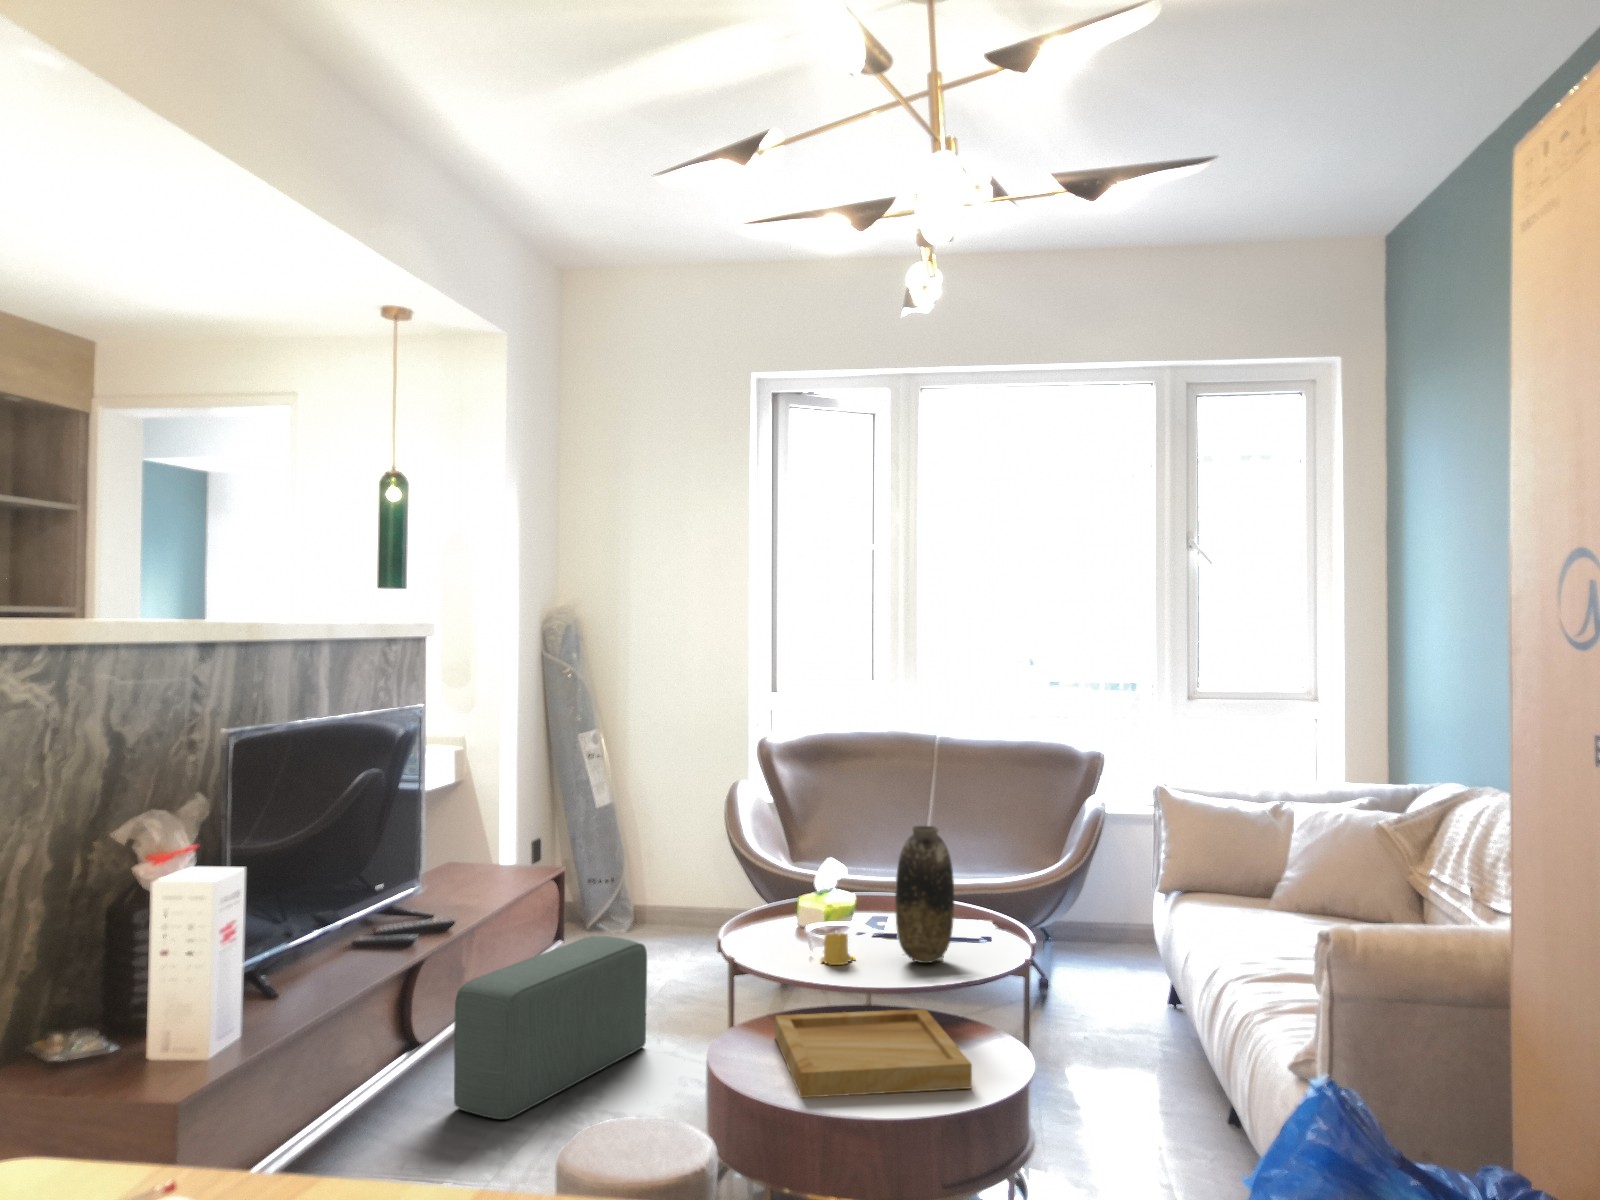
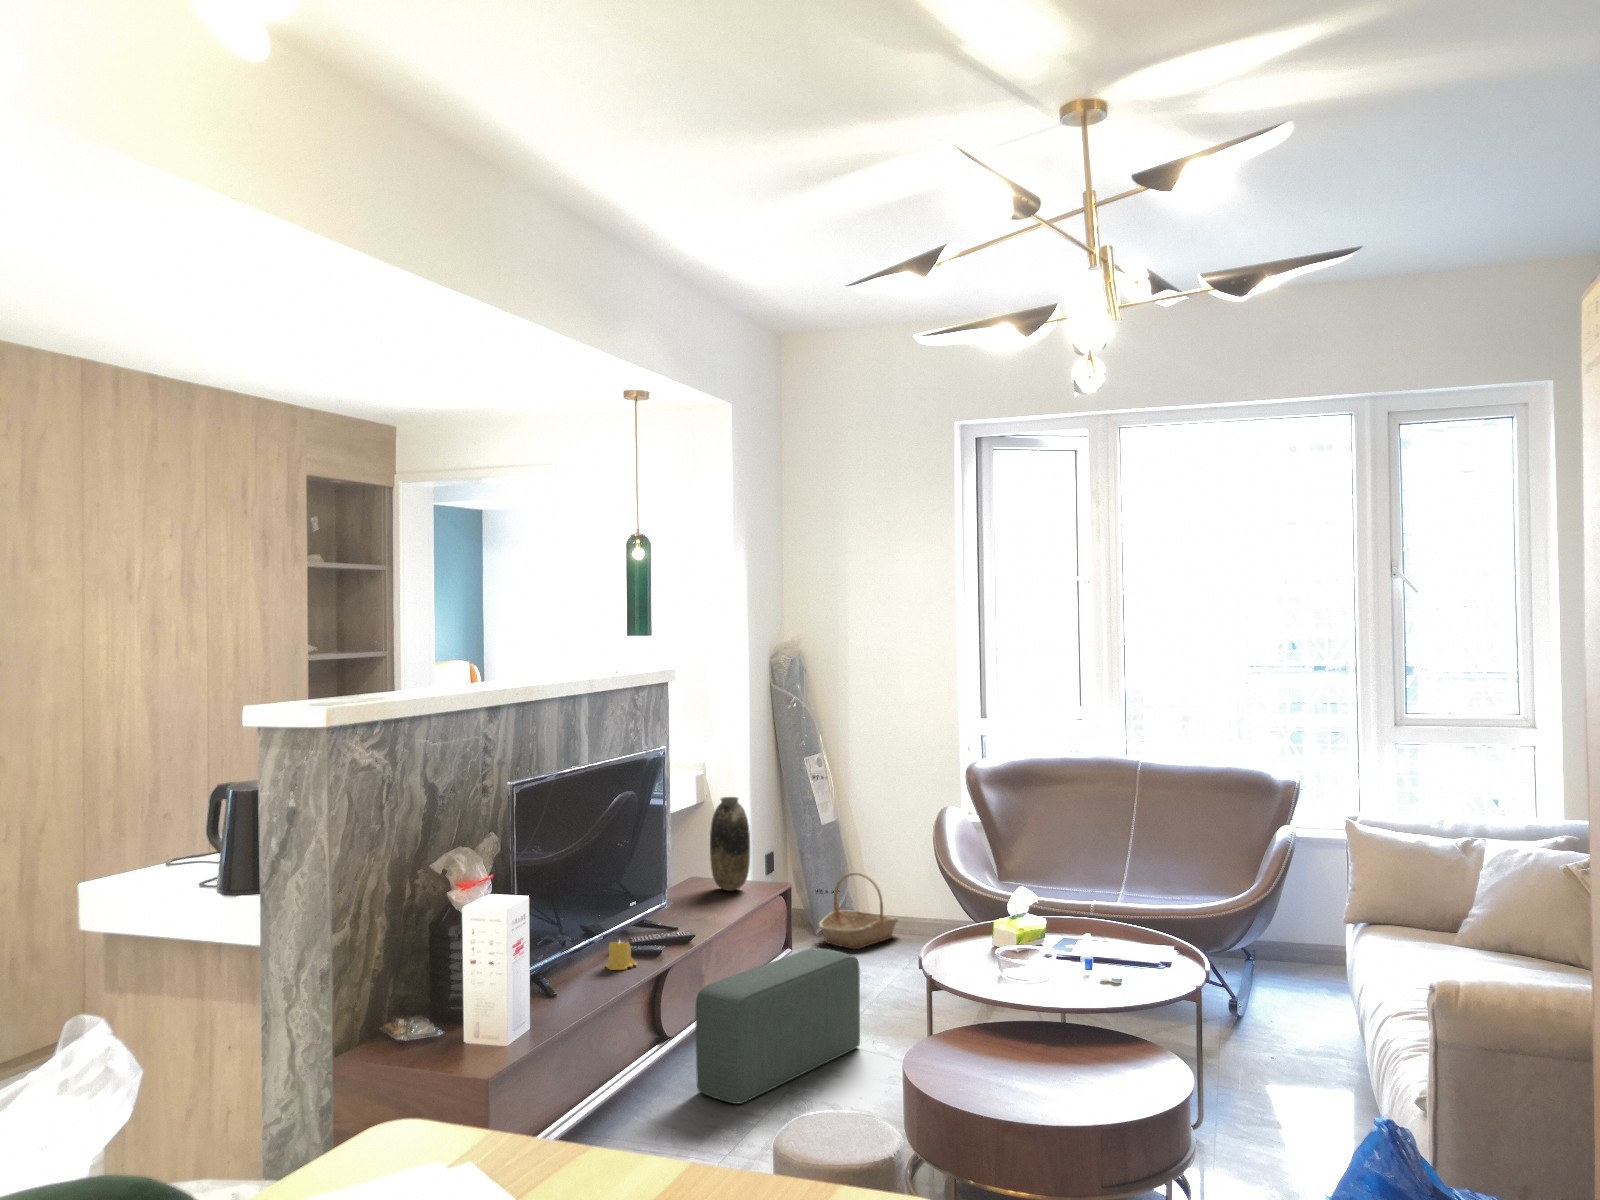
vase: present [895,826,954,963] -> present [710,797,750,891]
basket: none [592,858,680,942] -> present [819,873,898,949]
candle: present [820,933,854,965] -> present [606,942,637,970]
tray: present [775,1009,972,1098] -> none [959,1029,1124,1101]

